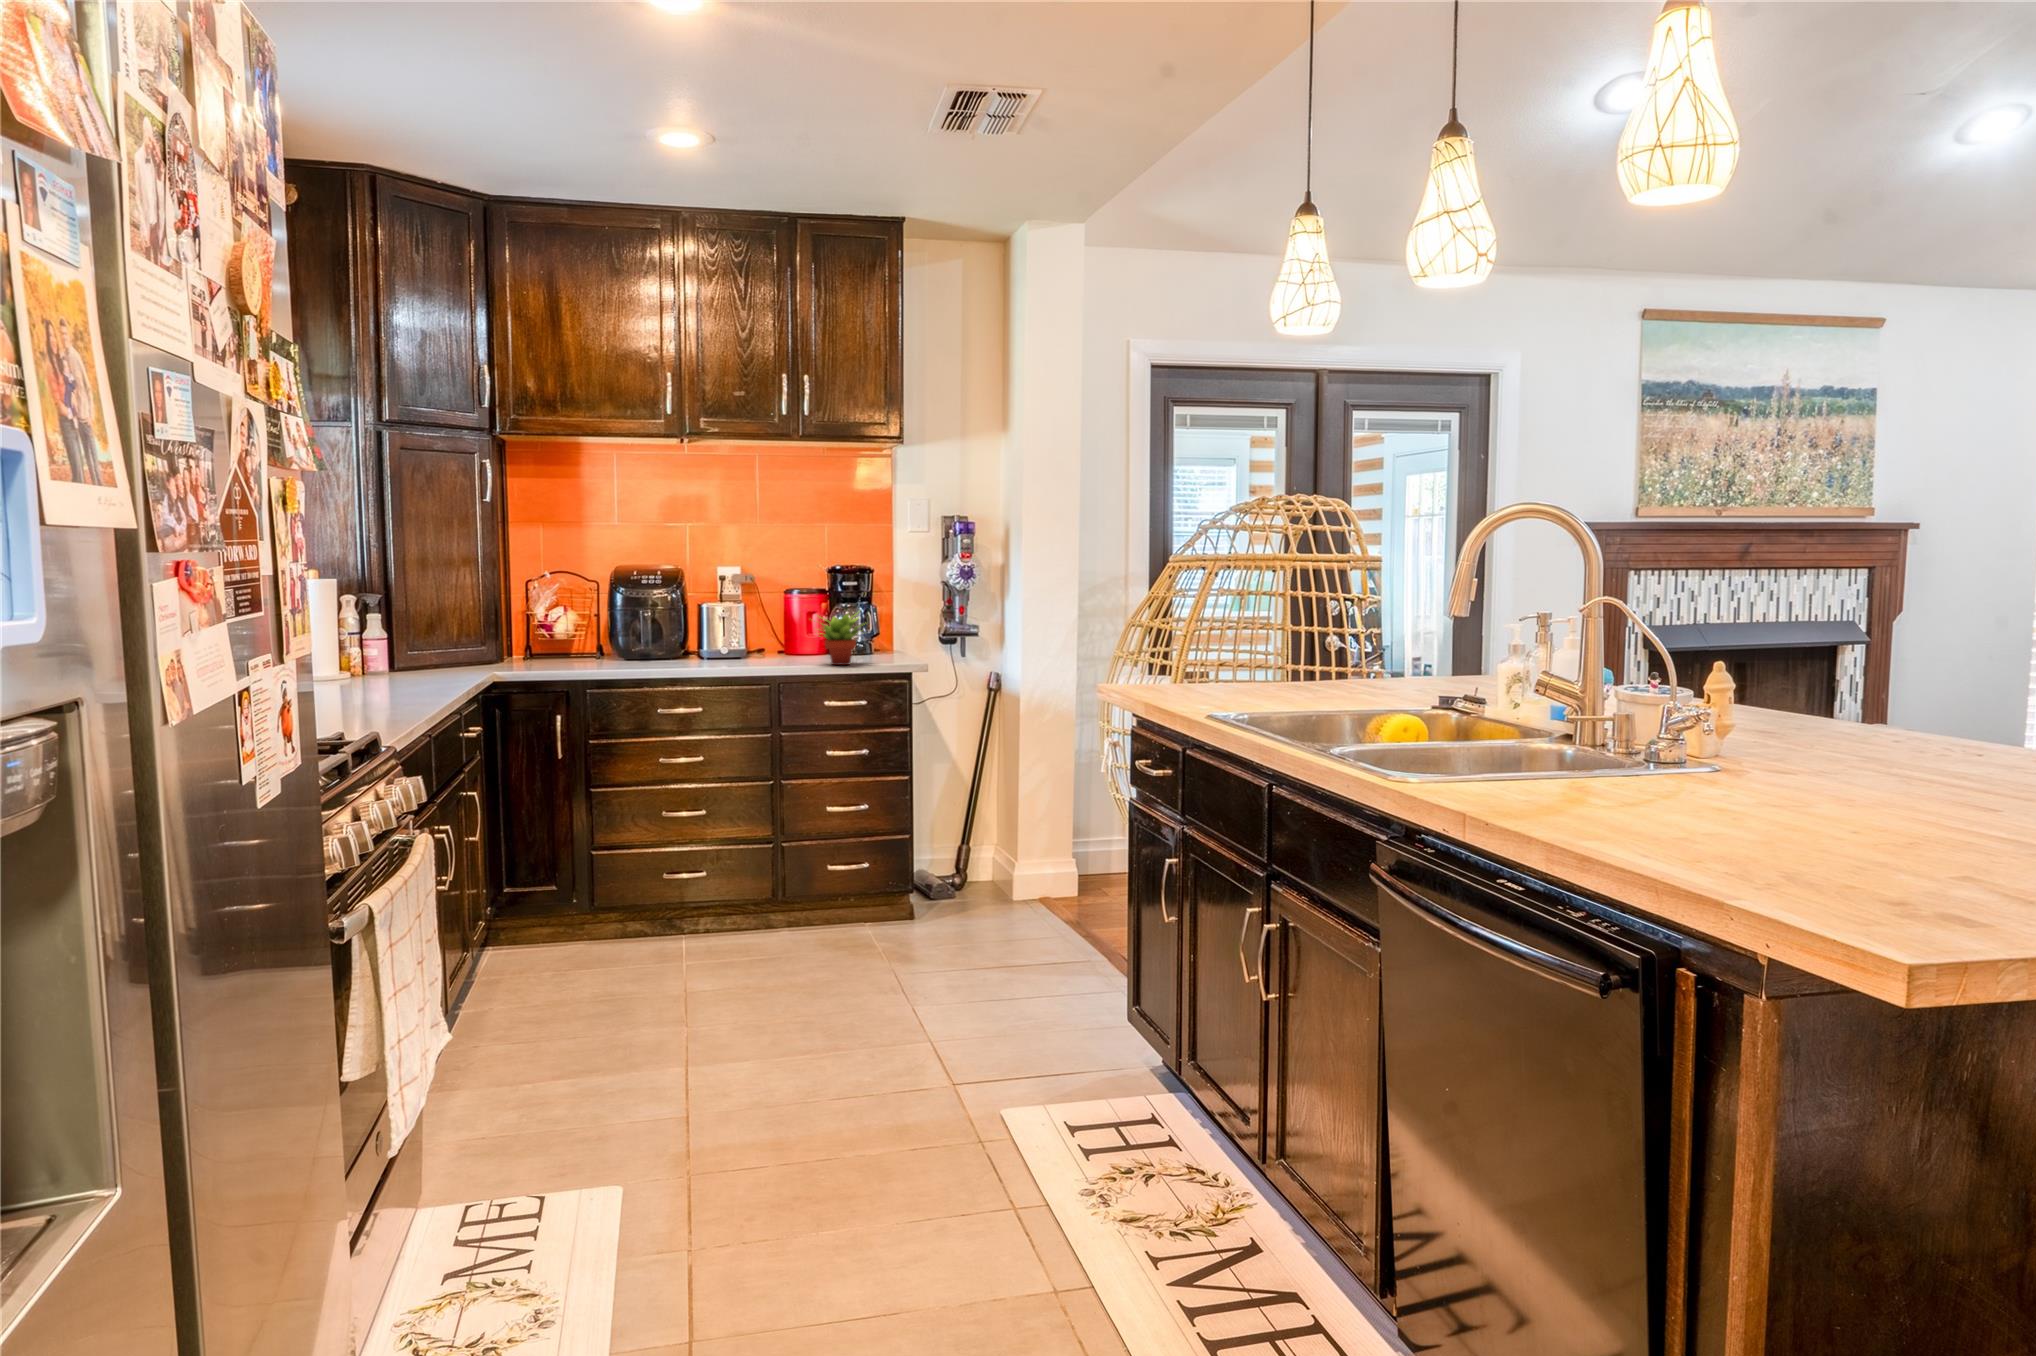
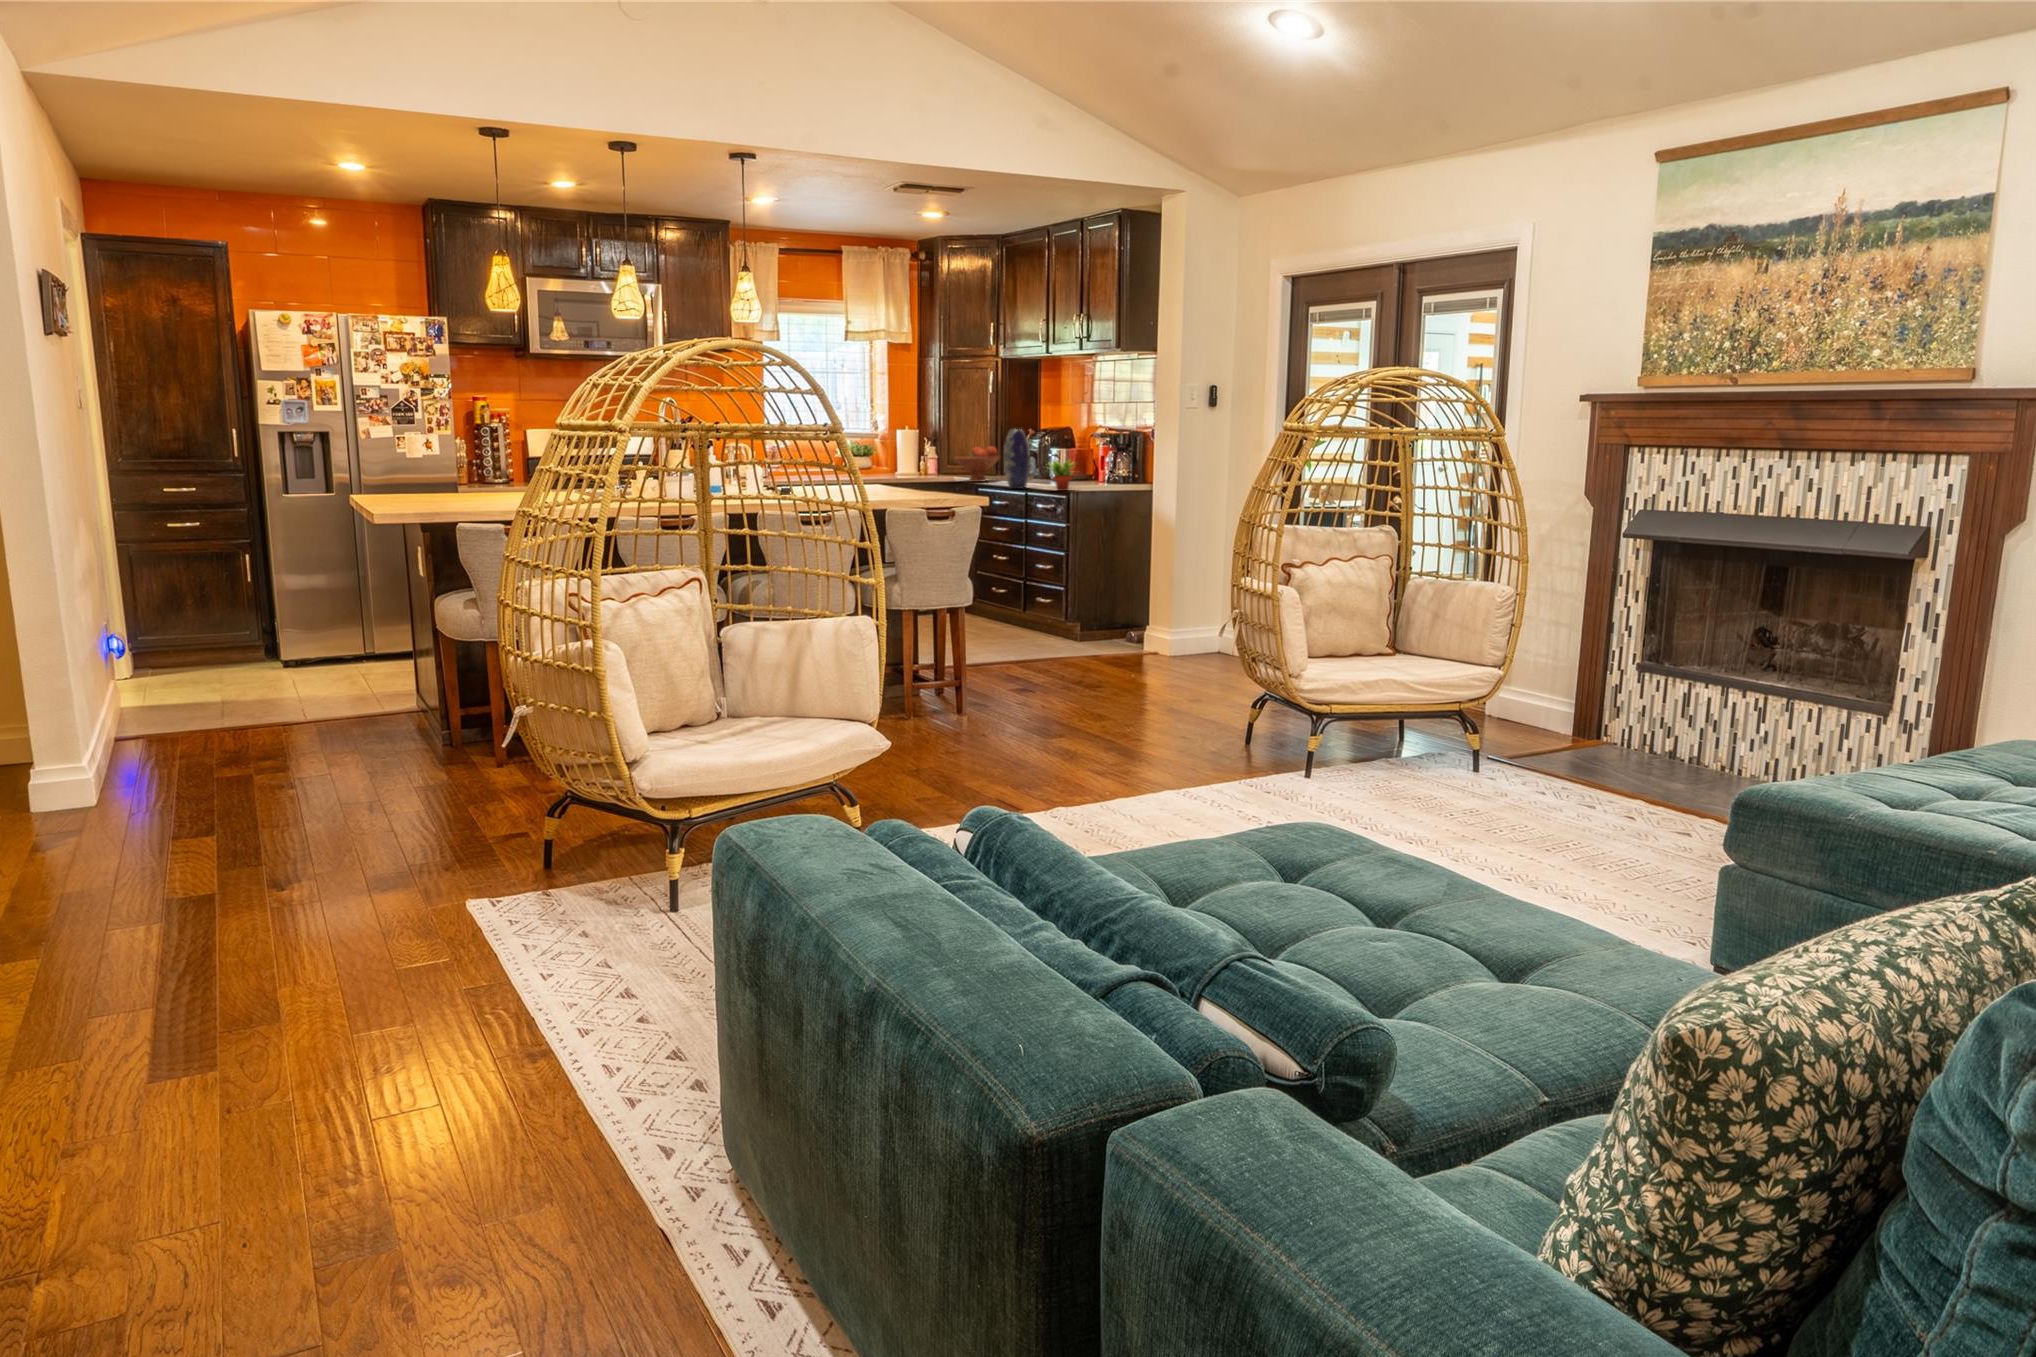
vase: none [698,563,753,670] -> present [1004,429,1030,489]
fruit bowl: none [443,600,542,669] -> present [954,446,1000,482]

